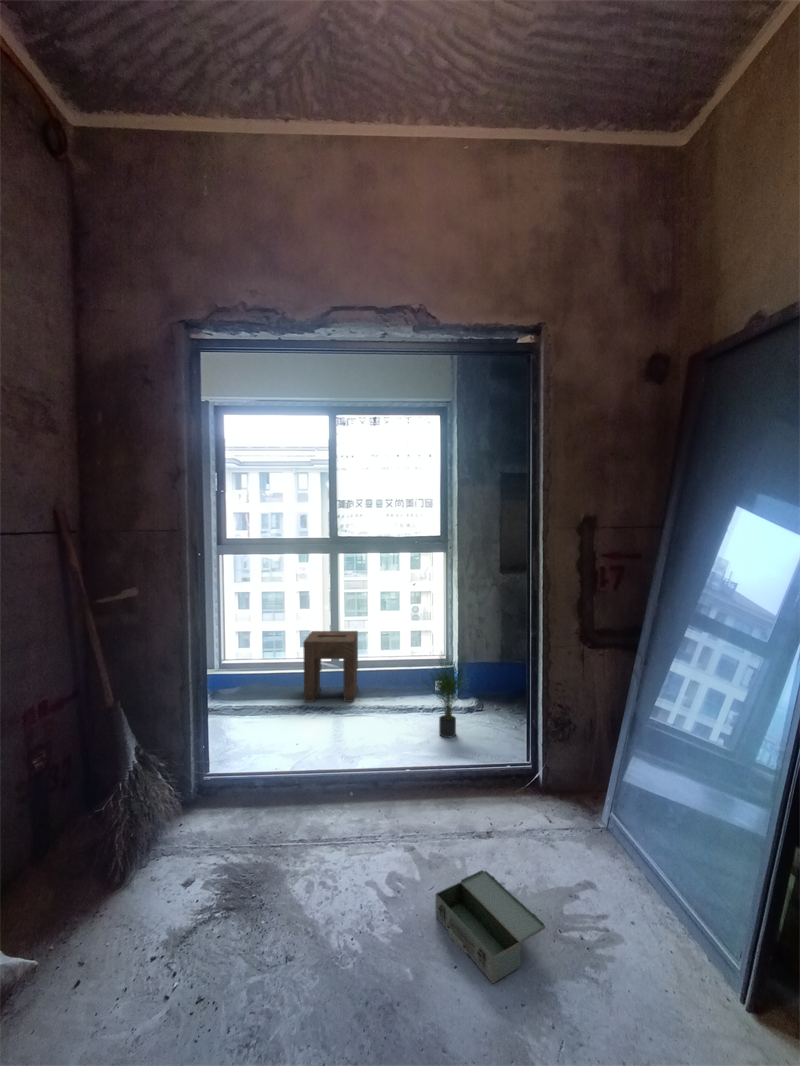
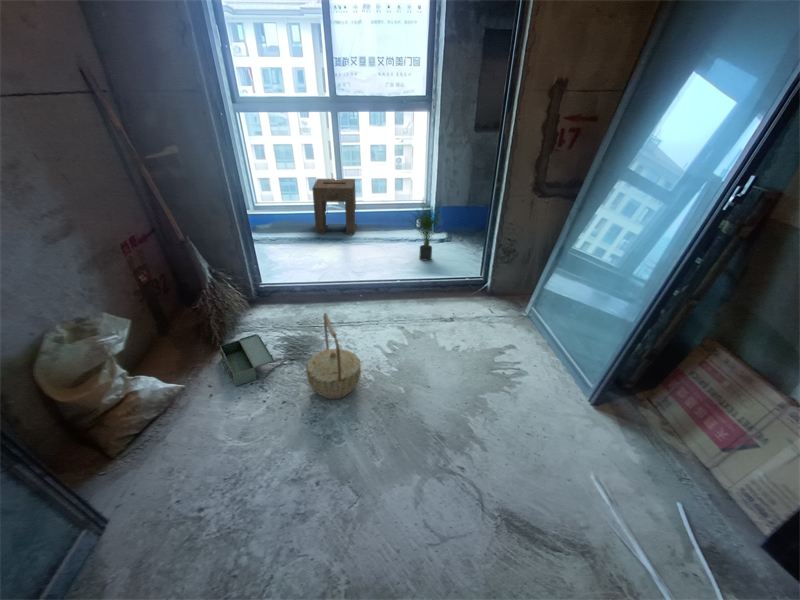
basket: none [243,821,336,995] -> present [306,313,361,399]
toolbox: present [435,870,545,983] -> present [220,334,274,386]

